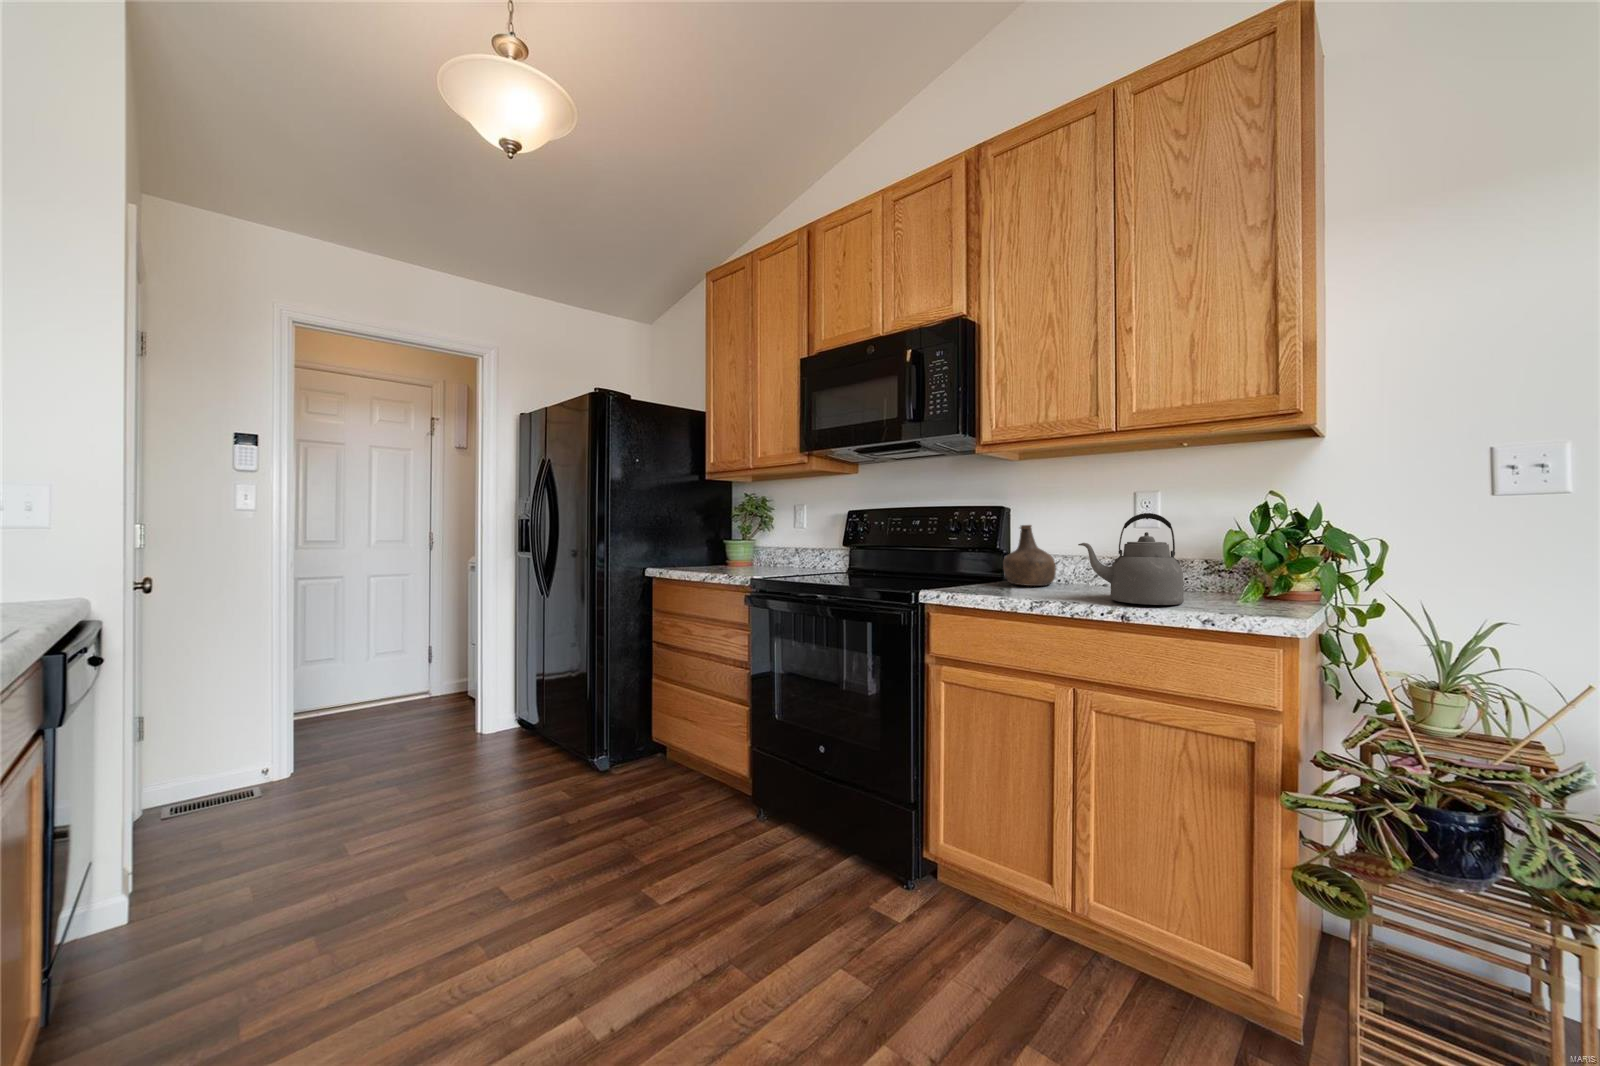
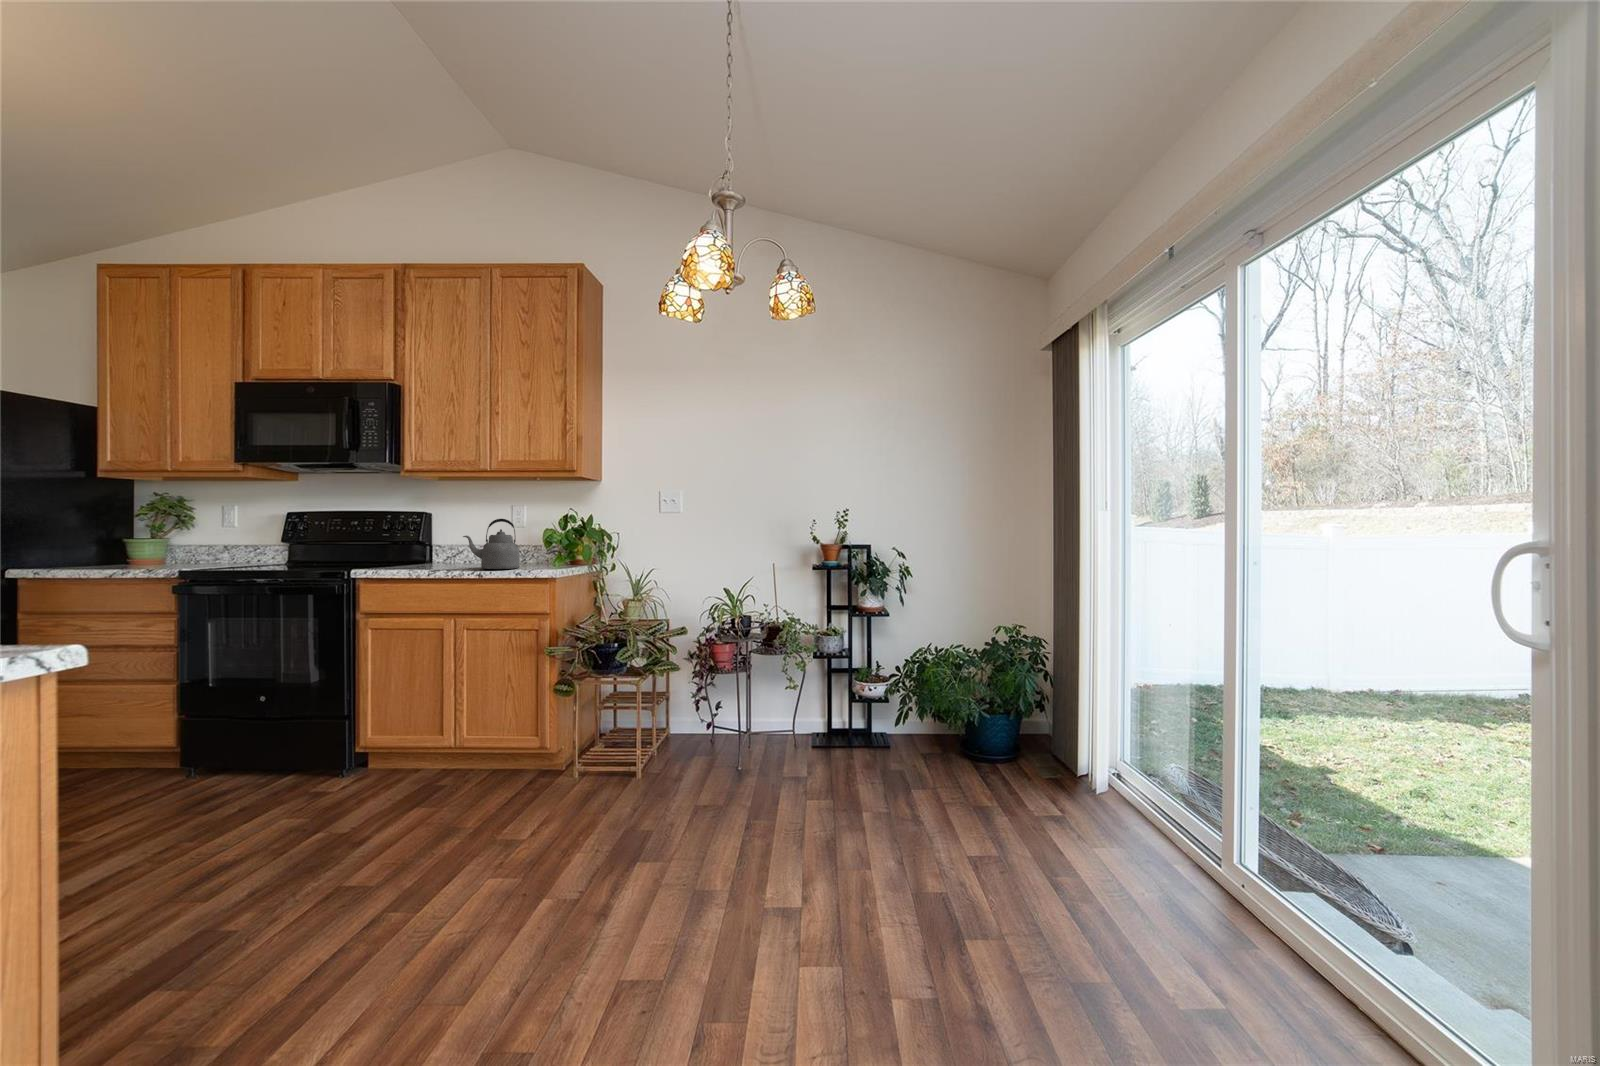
bottle: present [1003,525,1056,586] -> none [421,525,458,565]

